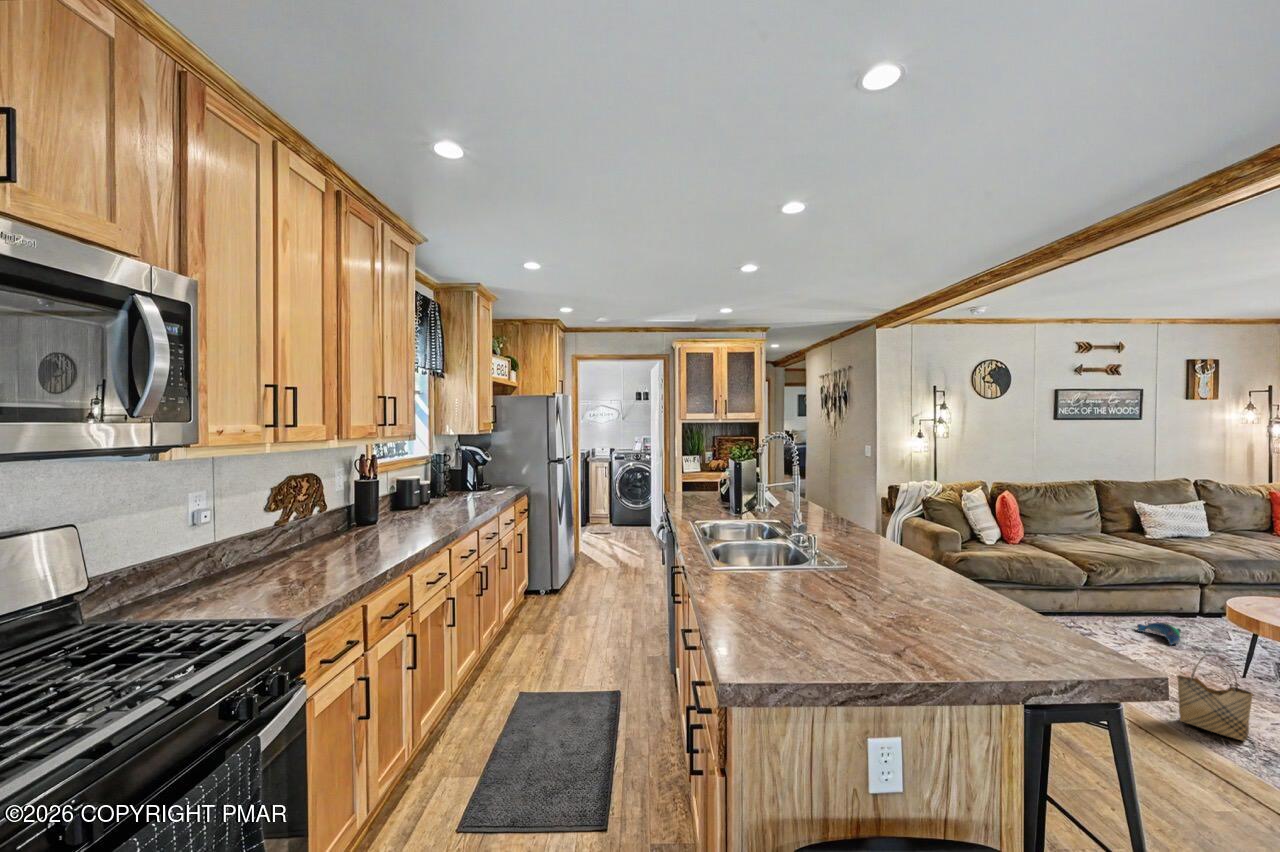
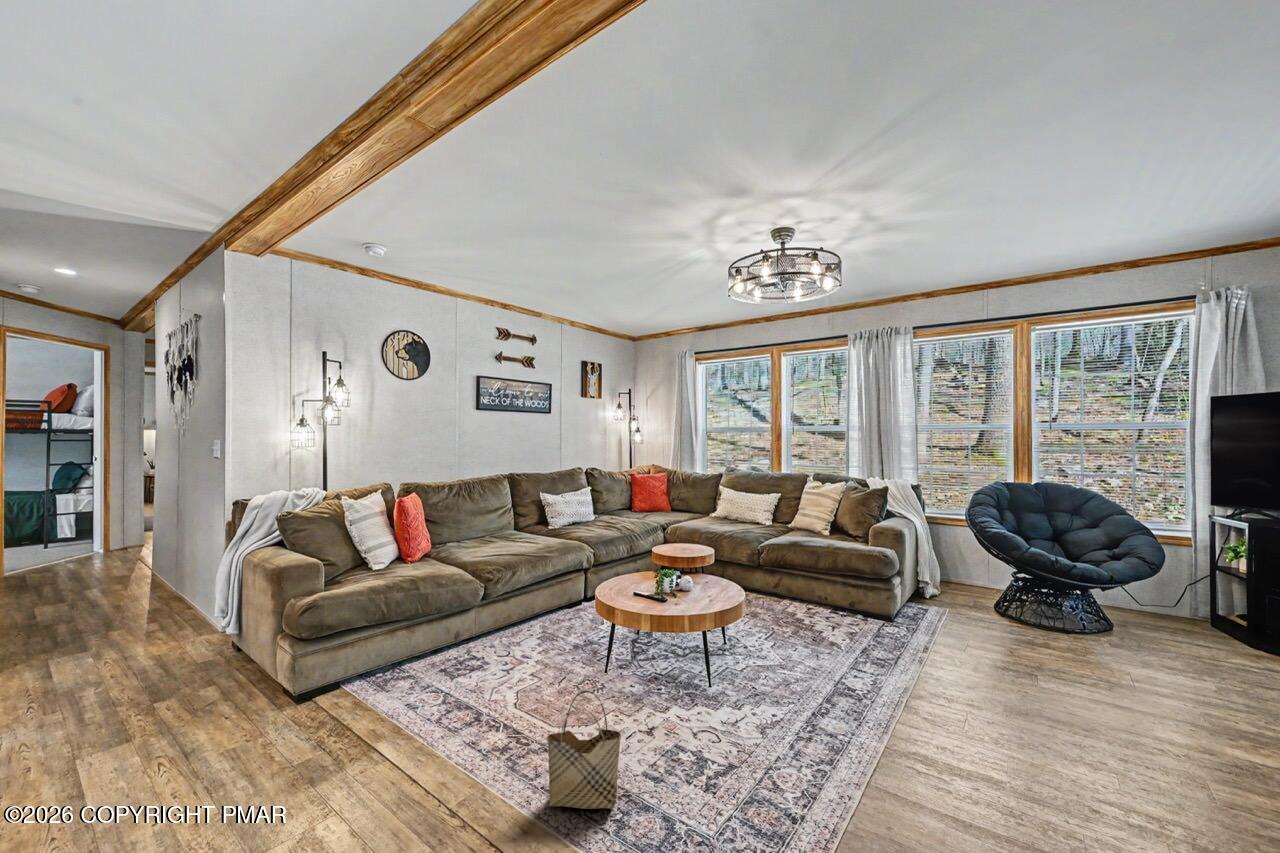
plush toy: present [1137,623,1181,645] -> none [530,629,568,656]

